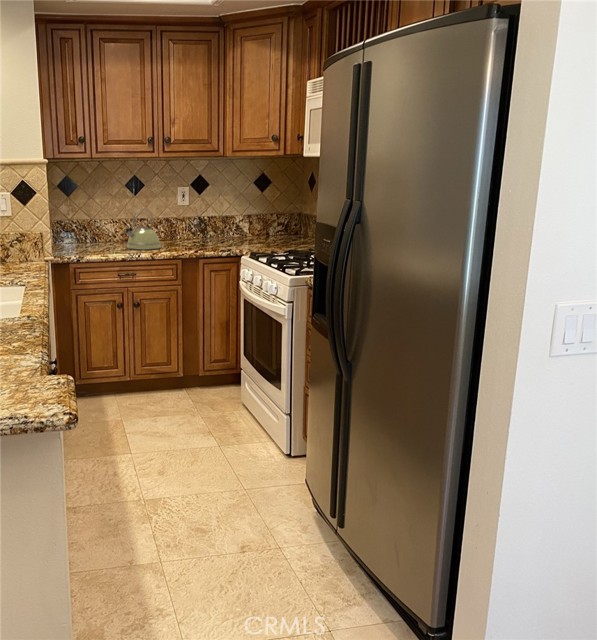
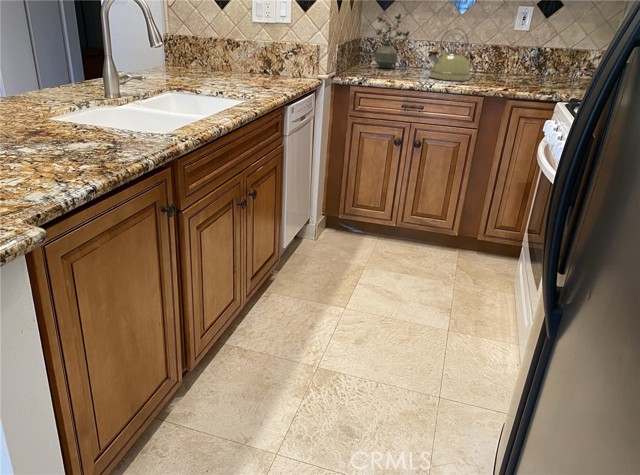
potted plant: none [65,199,95,245] -> present [375,14,410,68]

